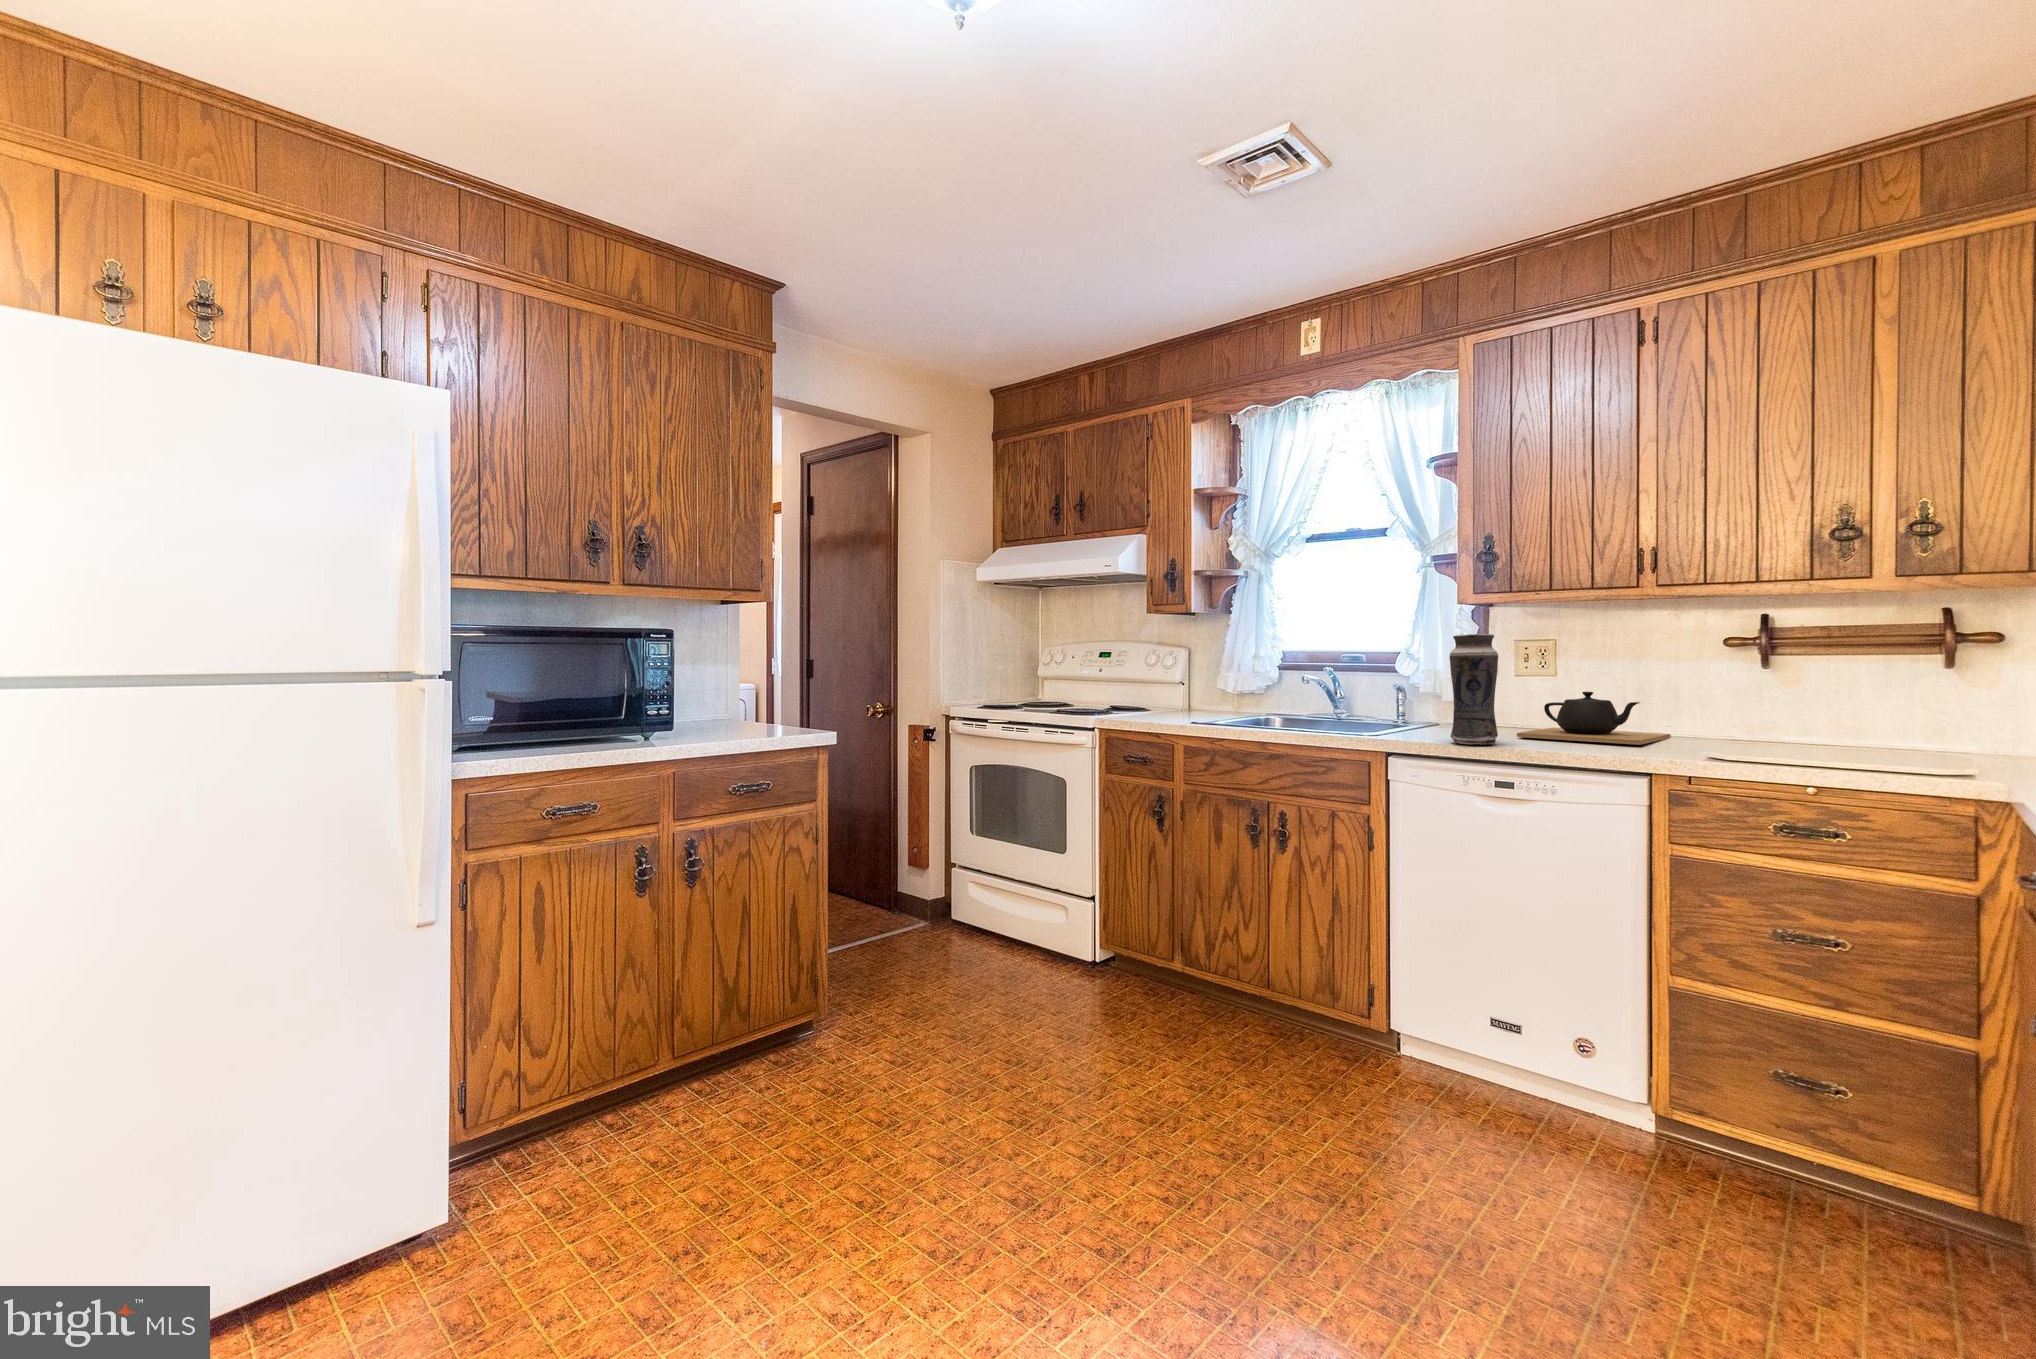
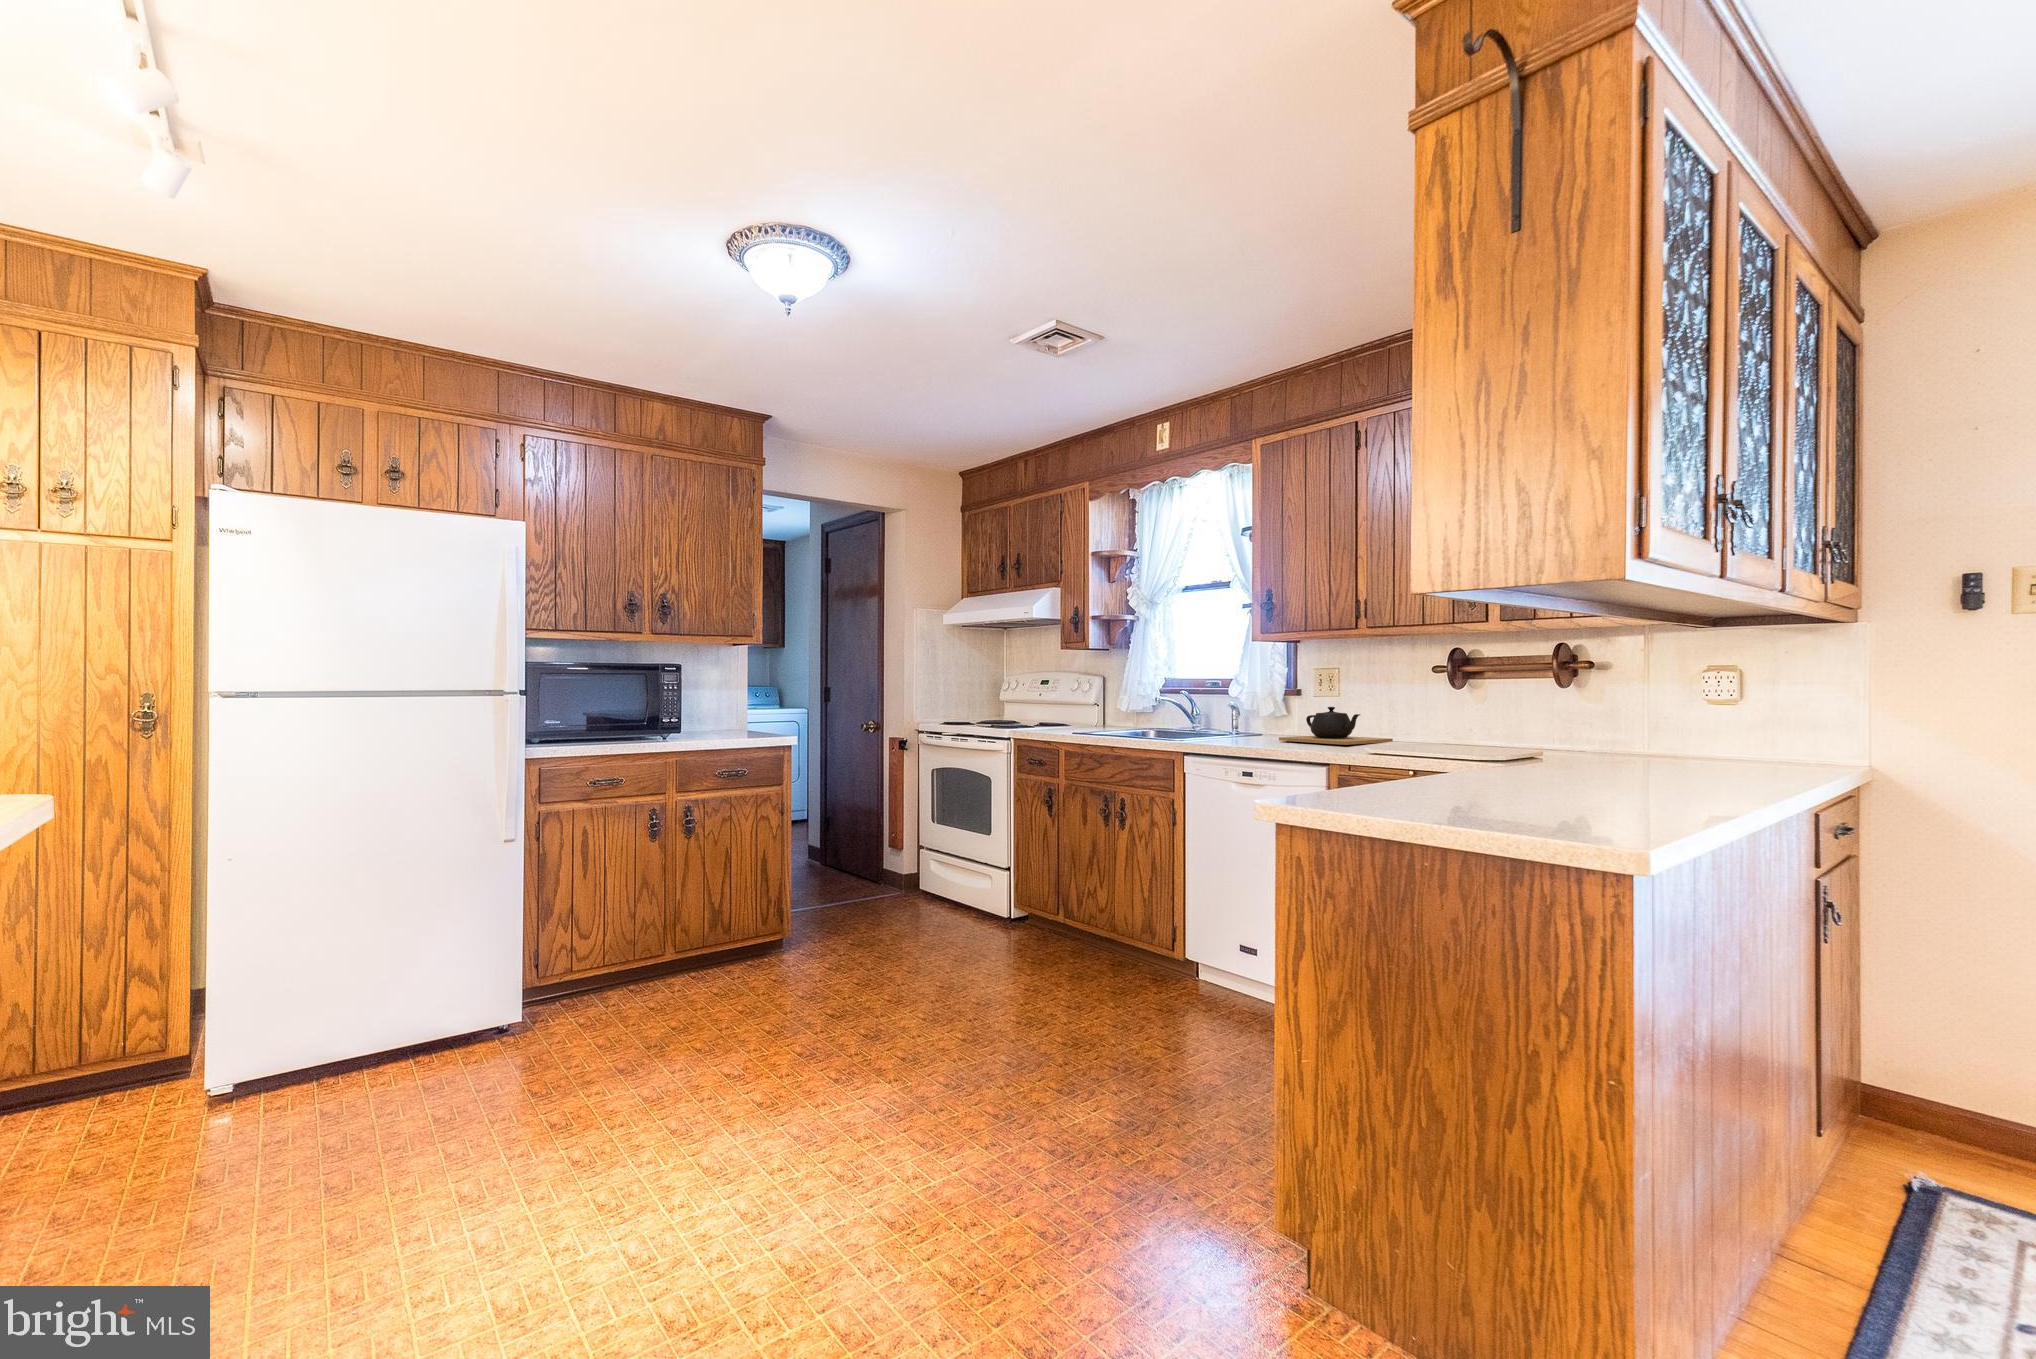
vase: present [1450,634,1498,745] -> none [1220,664,1253,745]

